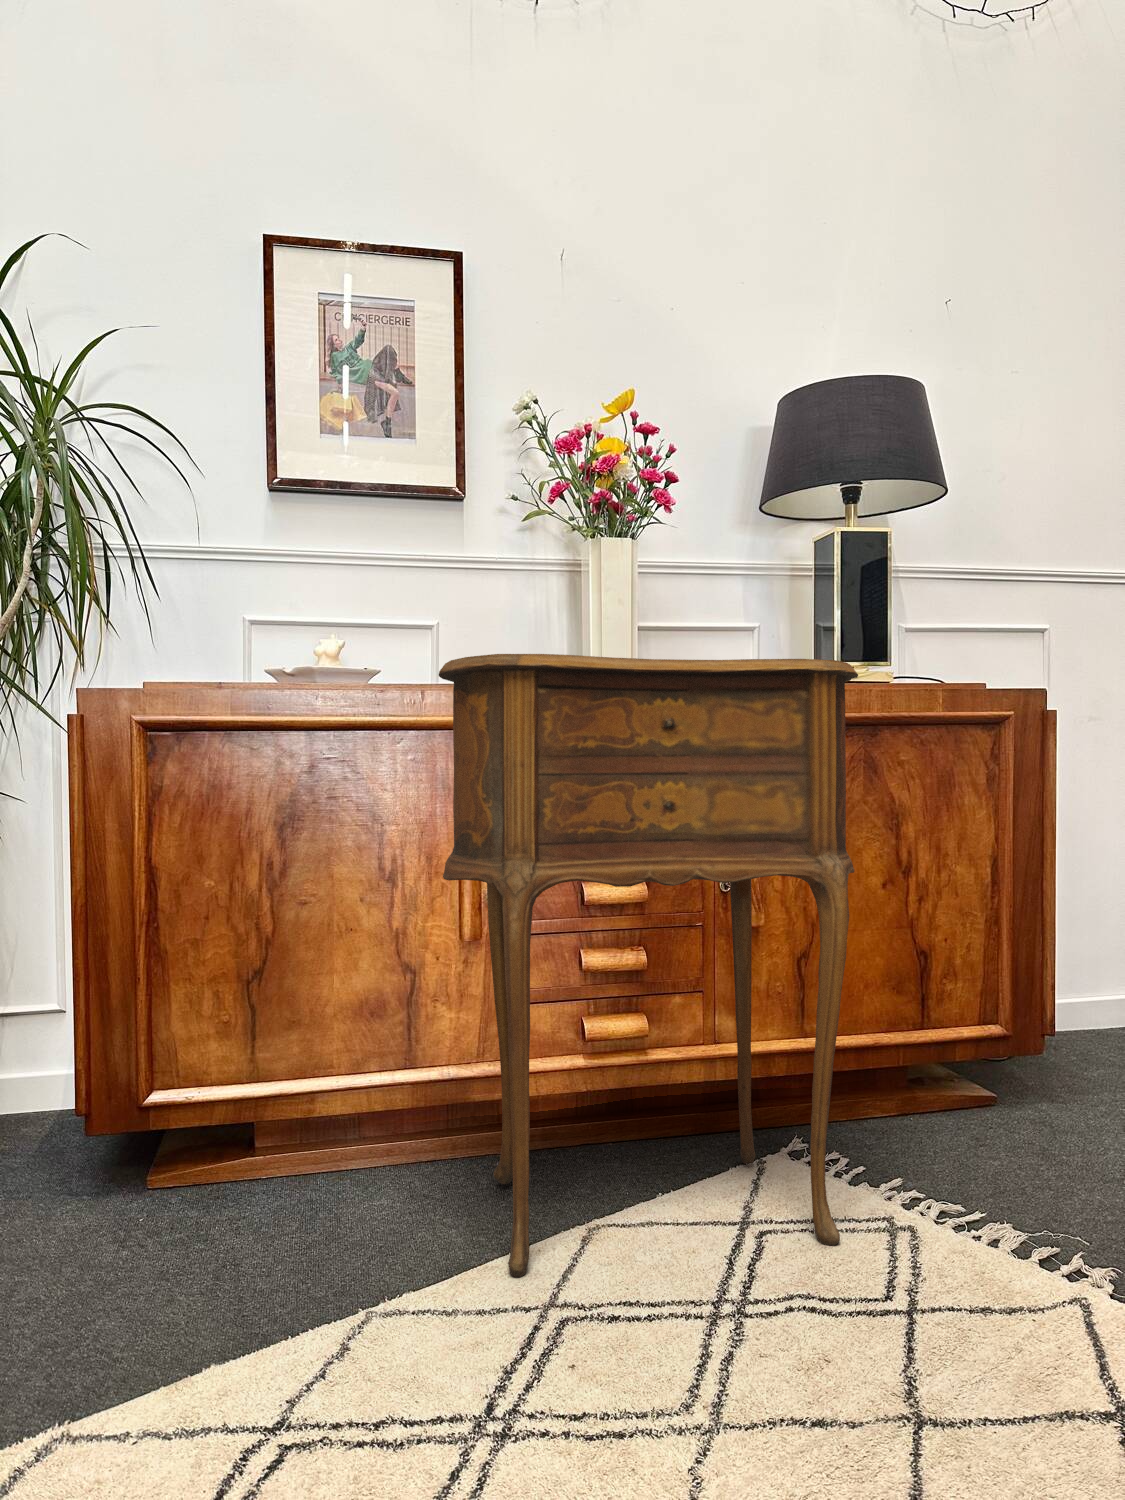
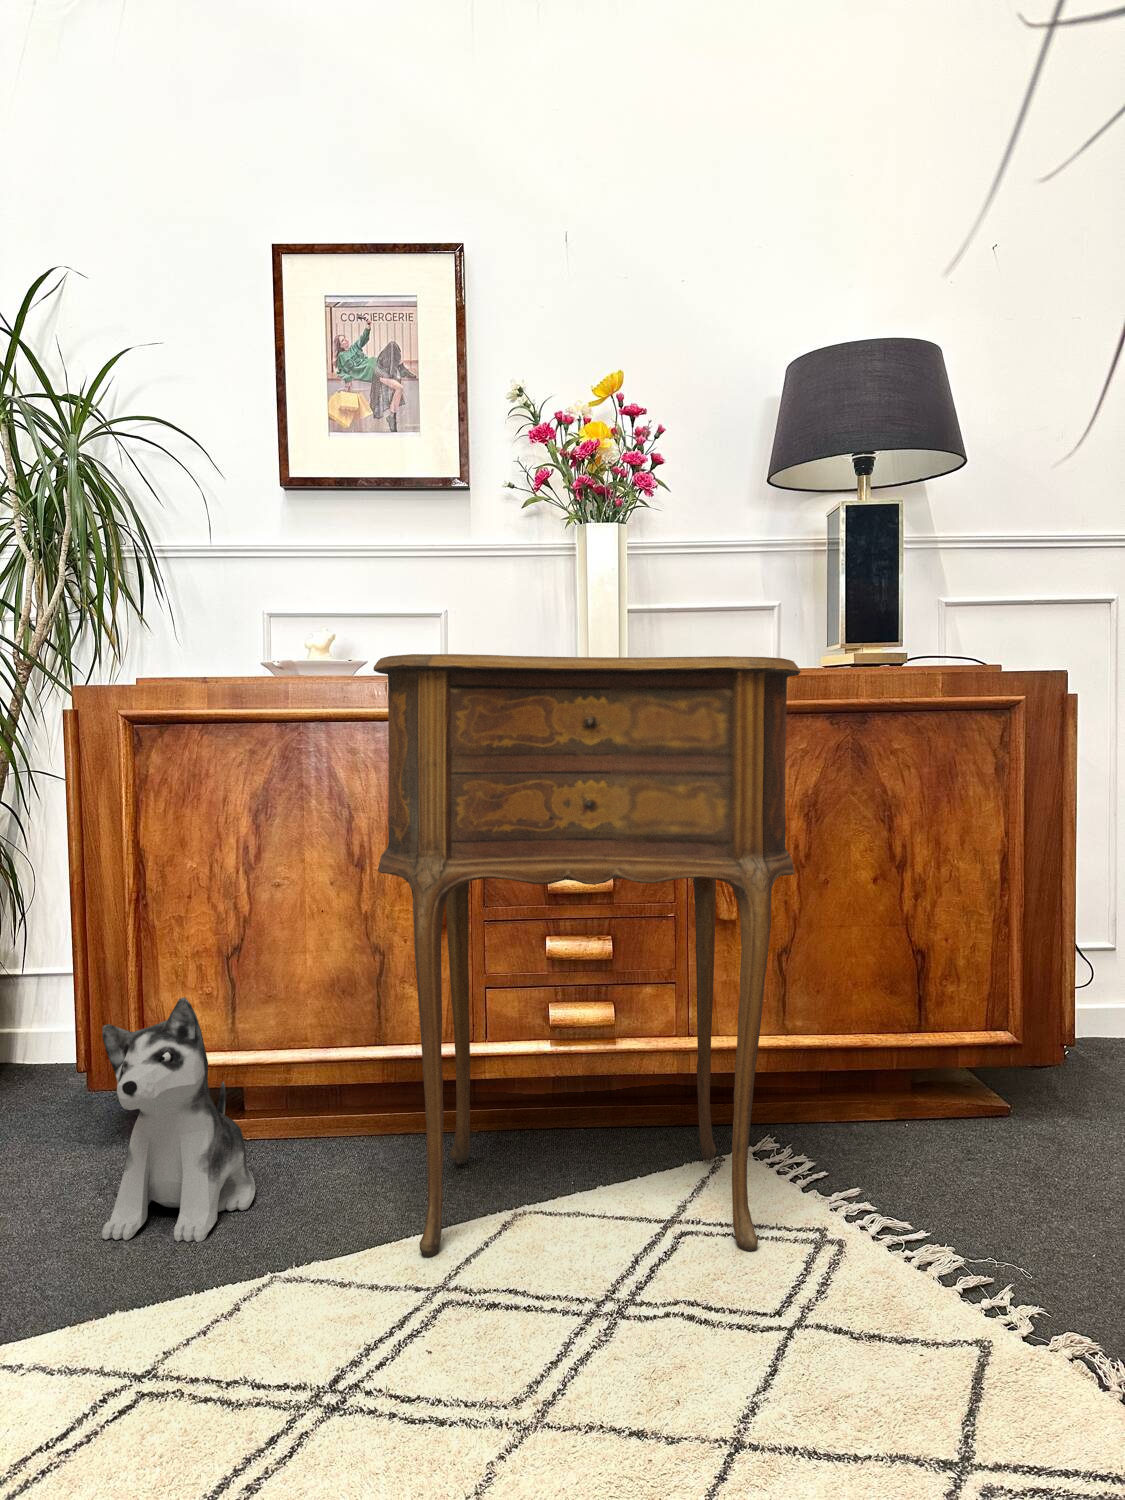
plush toy: none [144,1019,305,1288] -> present [102,997,256,1242]

